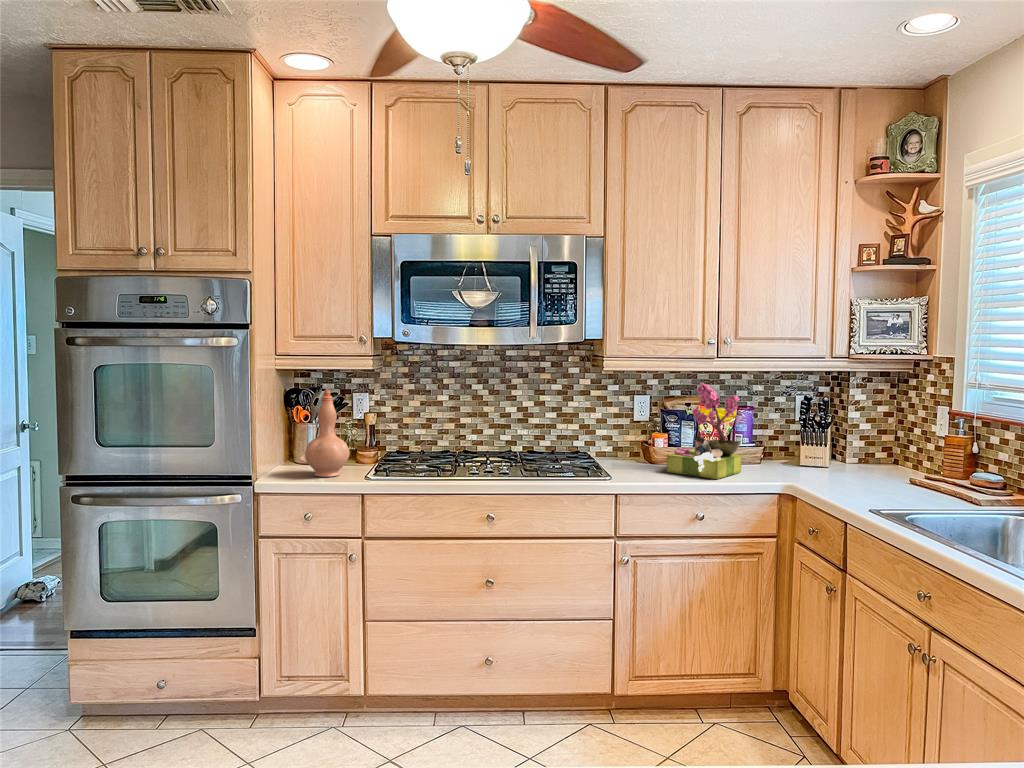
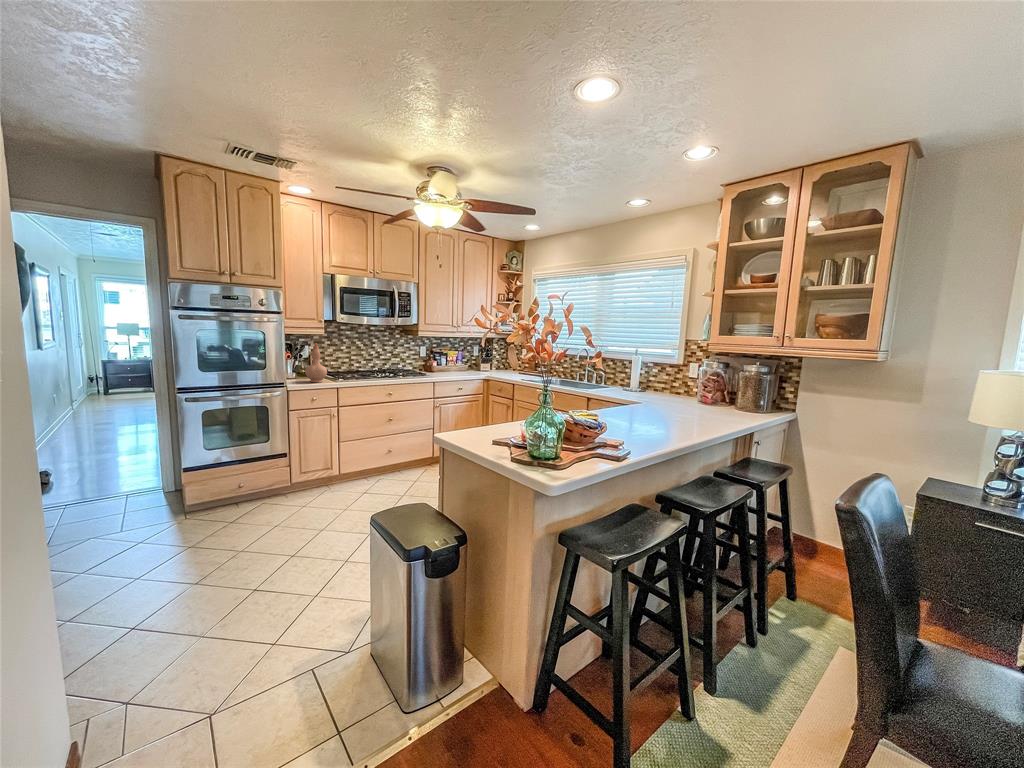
flower arrangement: present [667,383,741,479] -> none [444,341,468,376]

